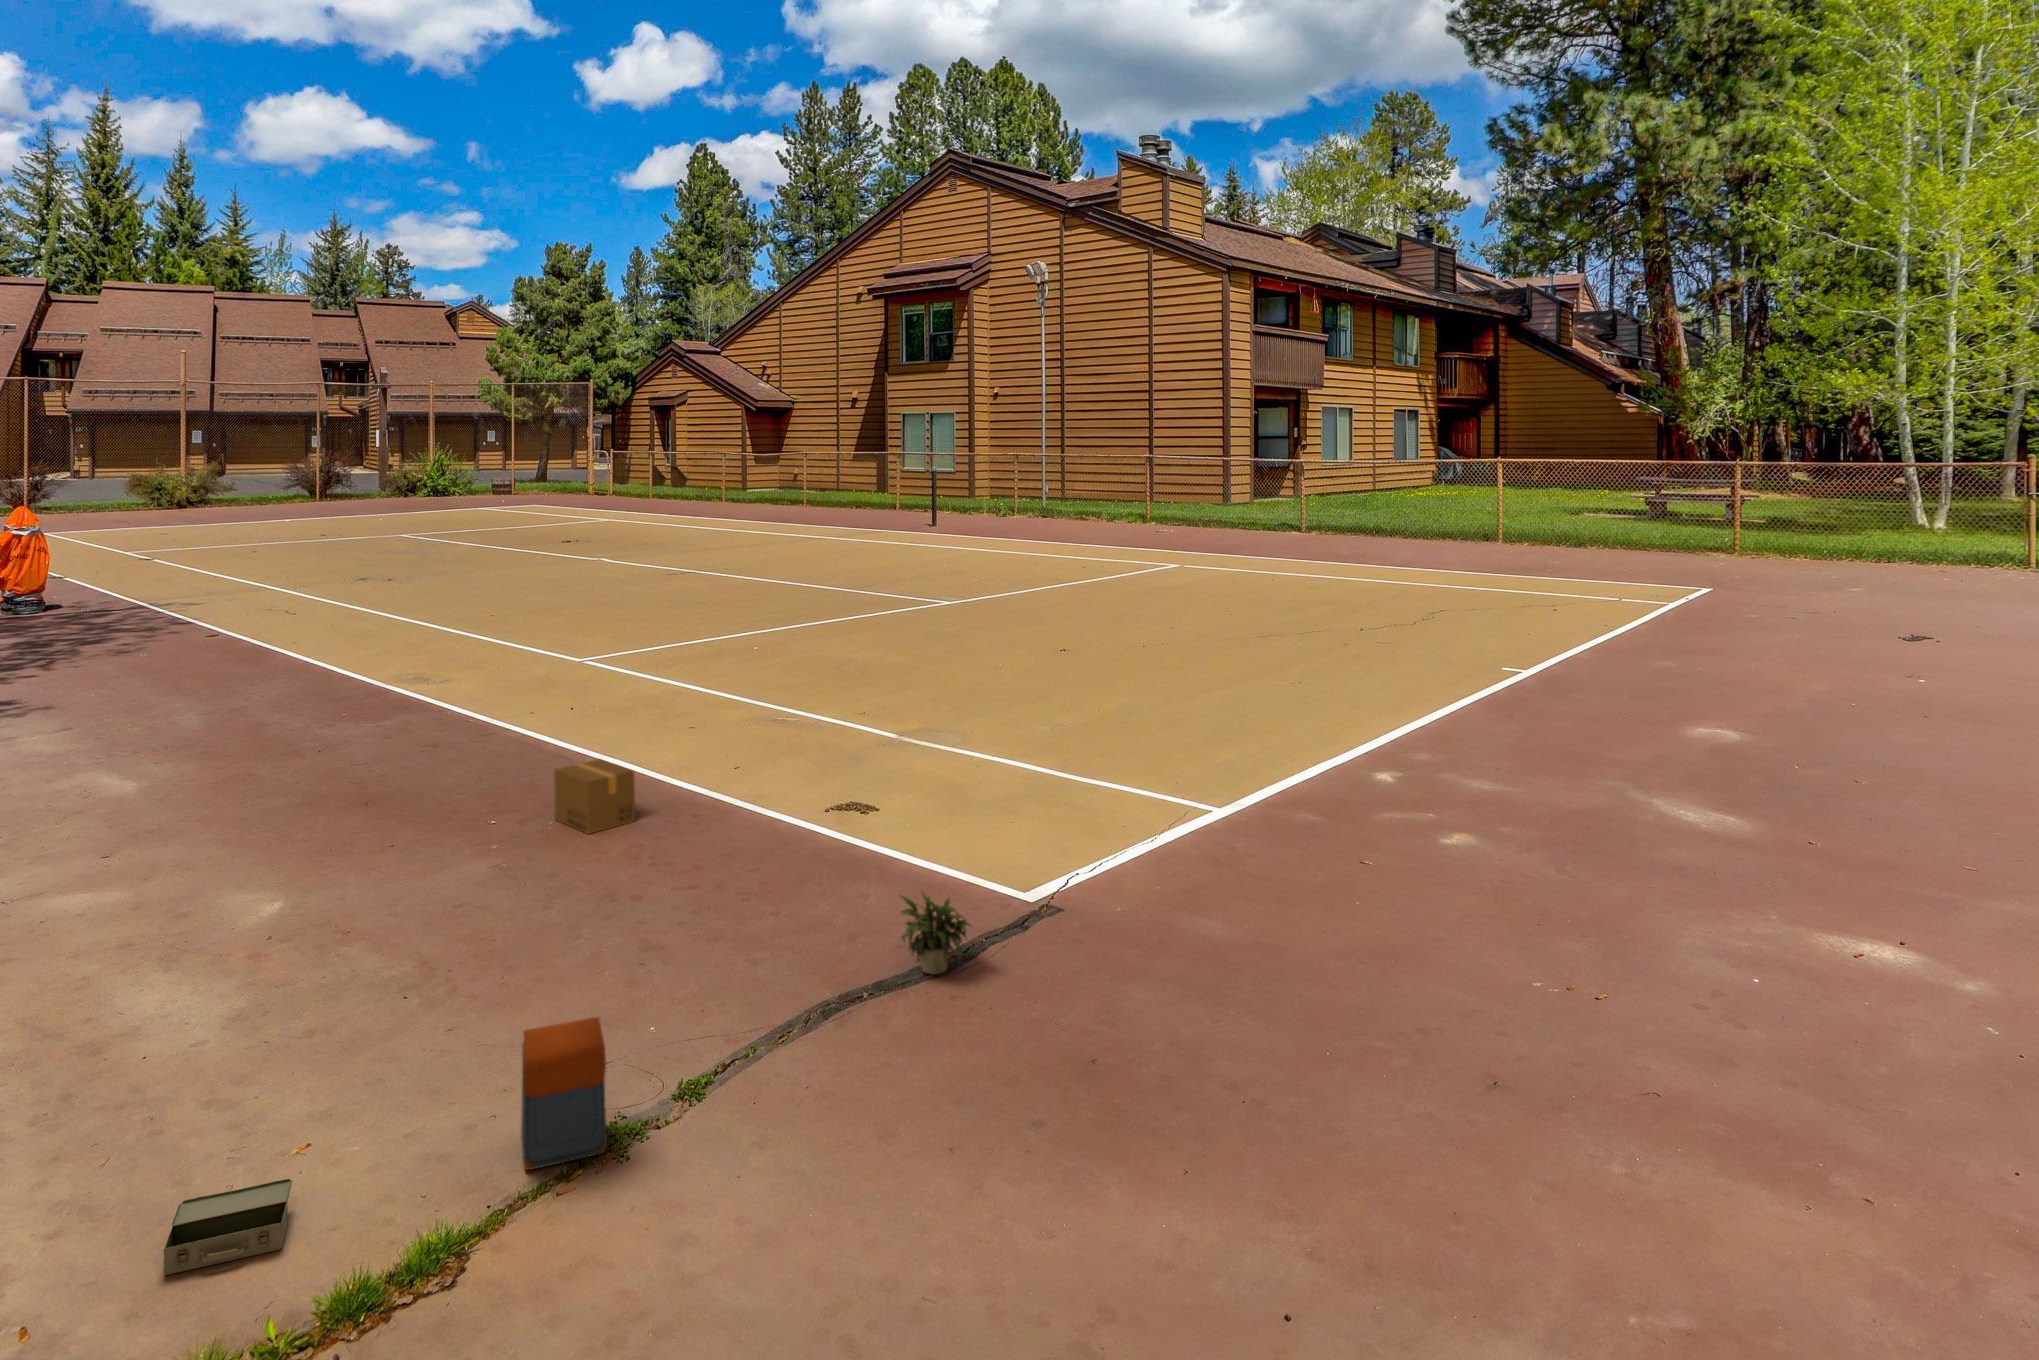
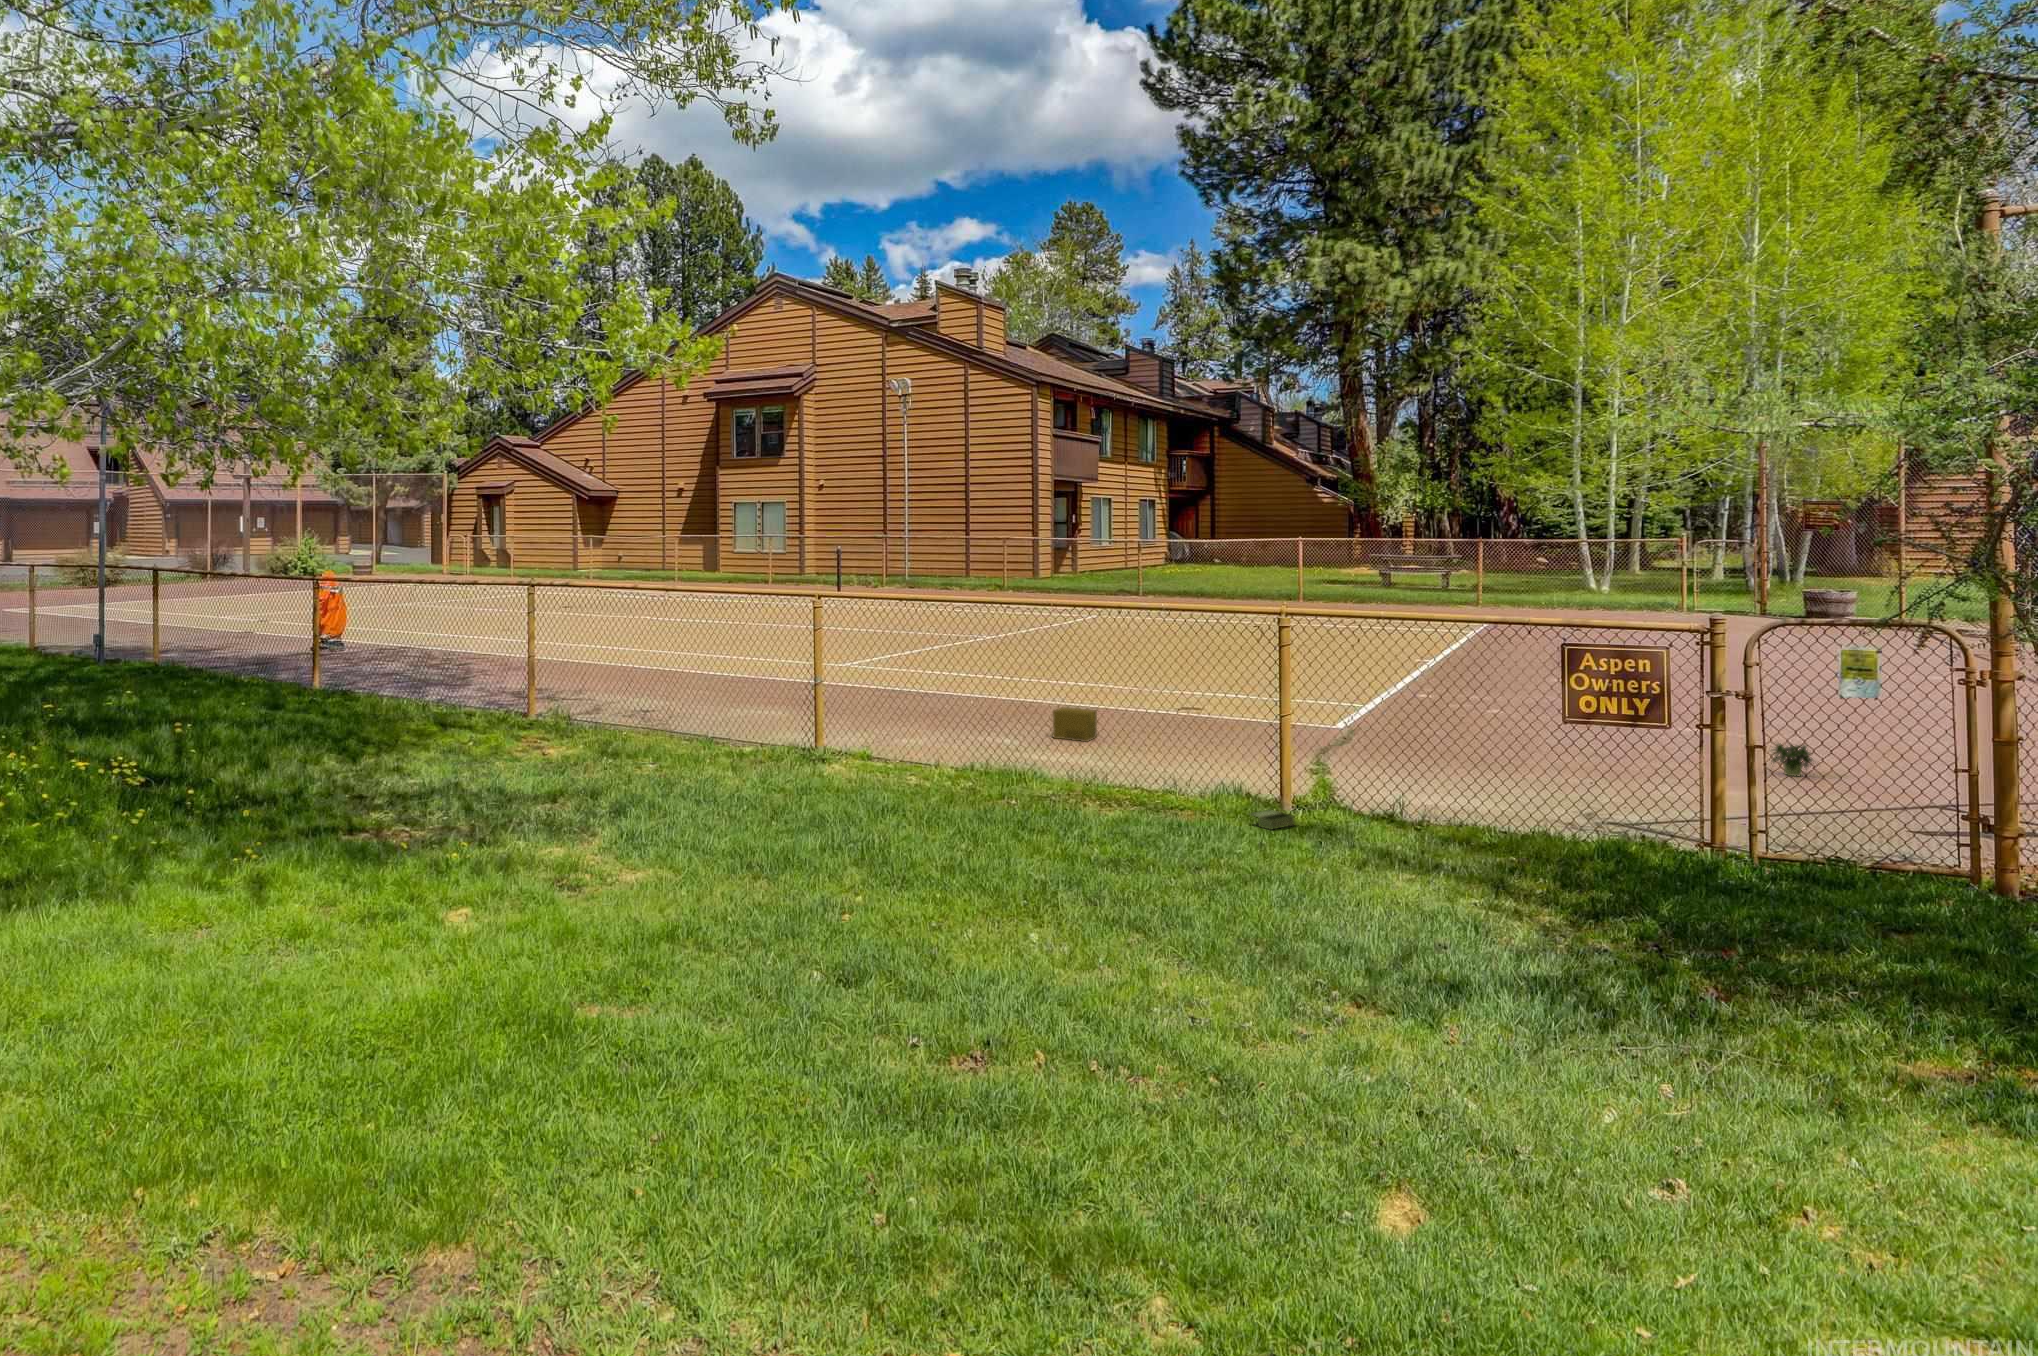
potted plant: present [897,893,970,974] -> present [1772,743,1816,777]
backpack: present [521,1017,607,1170] -> none [1311,760,1354,811]

